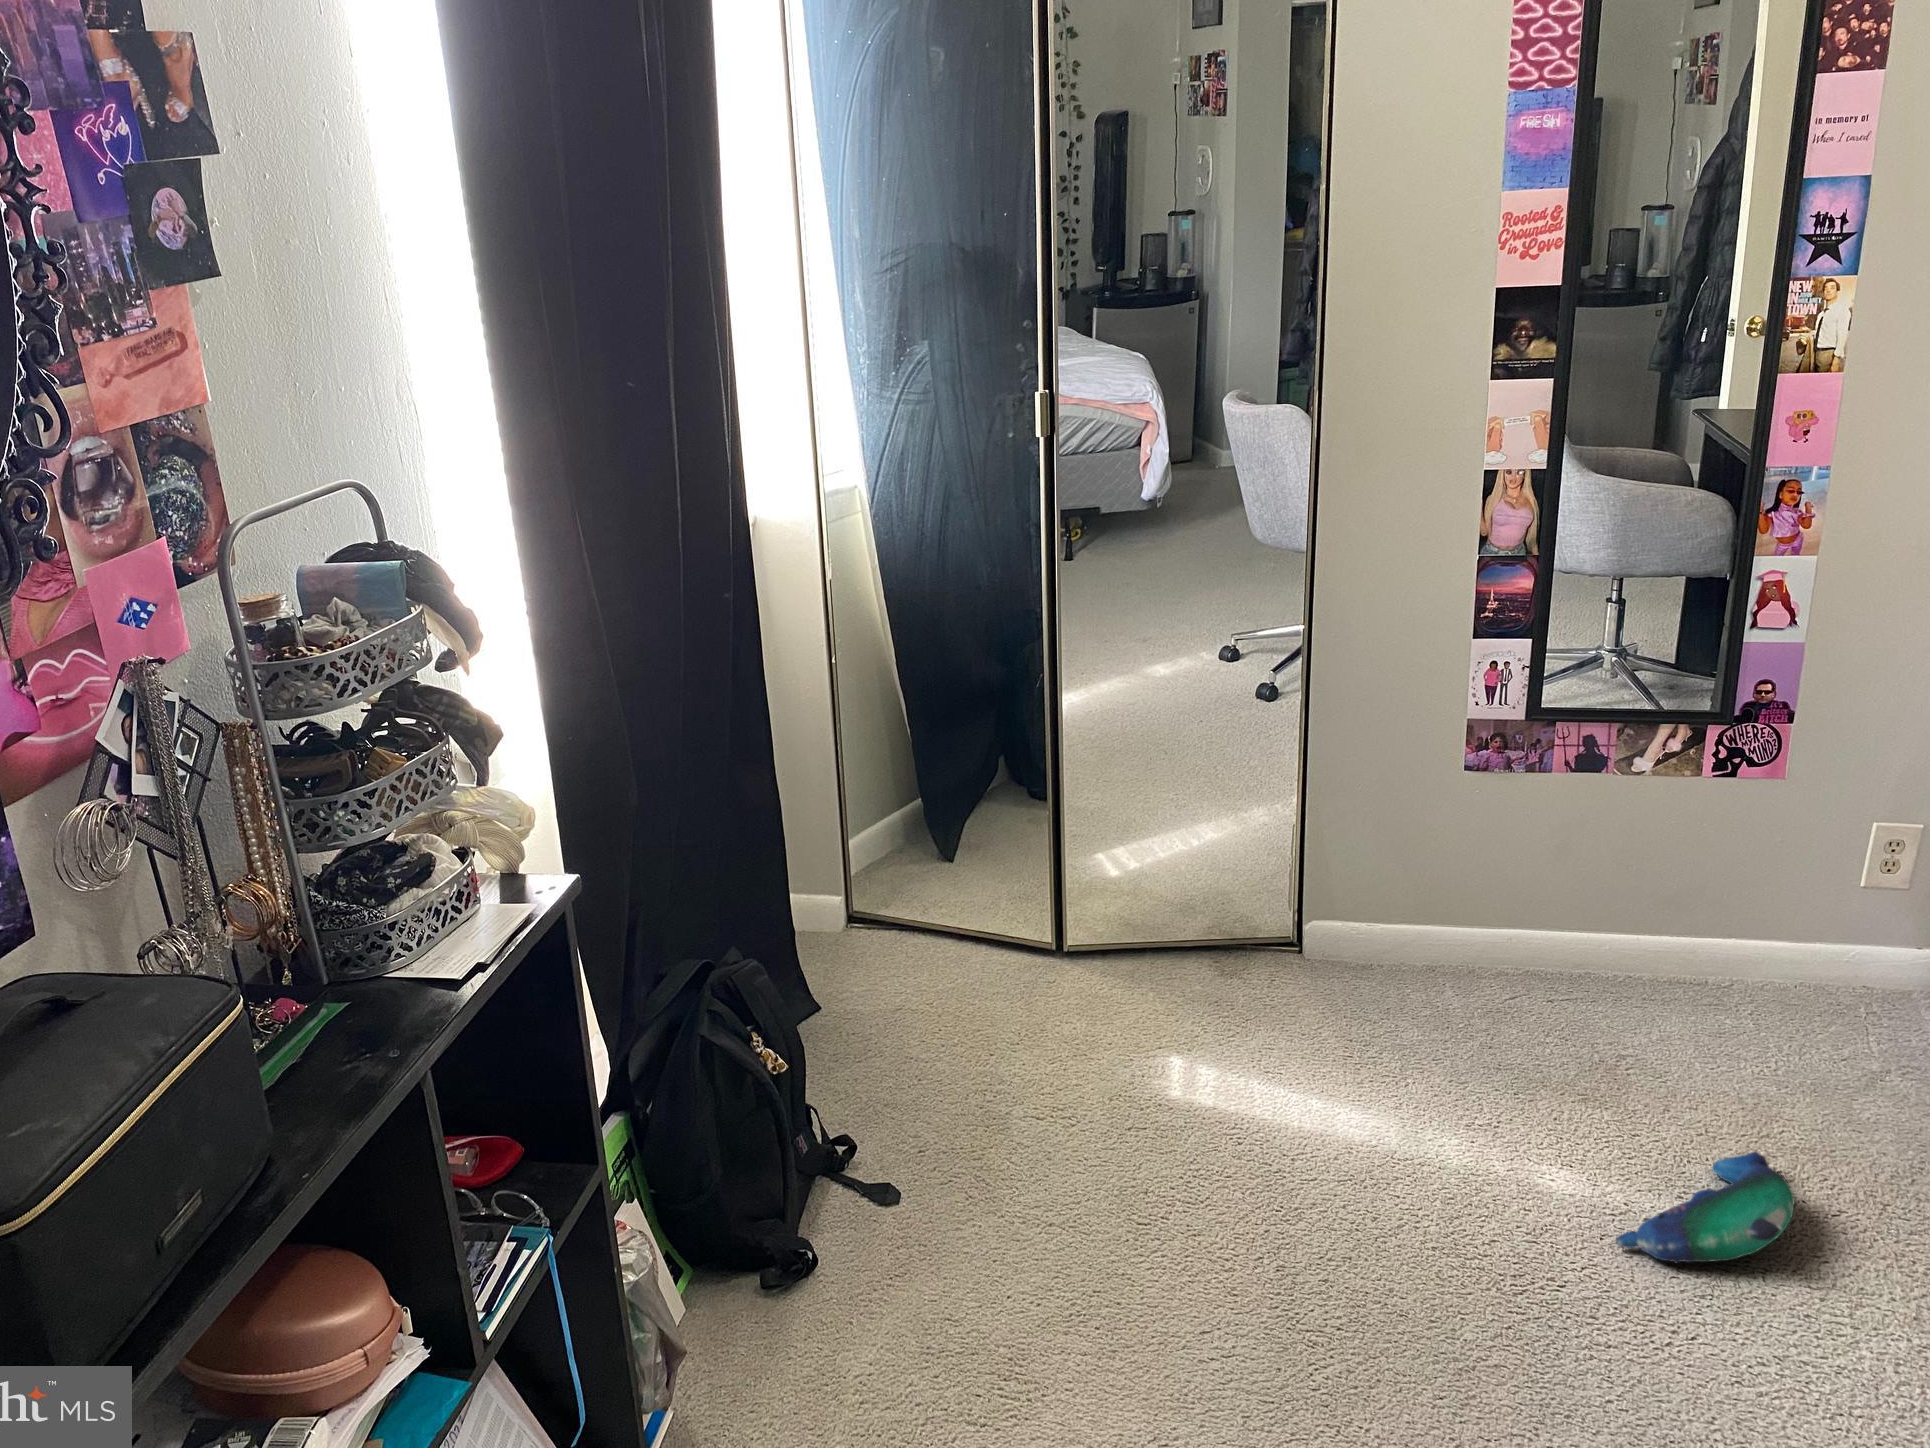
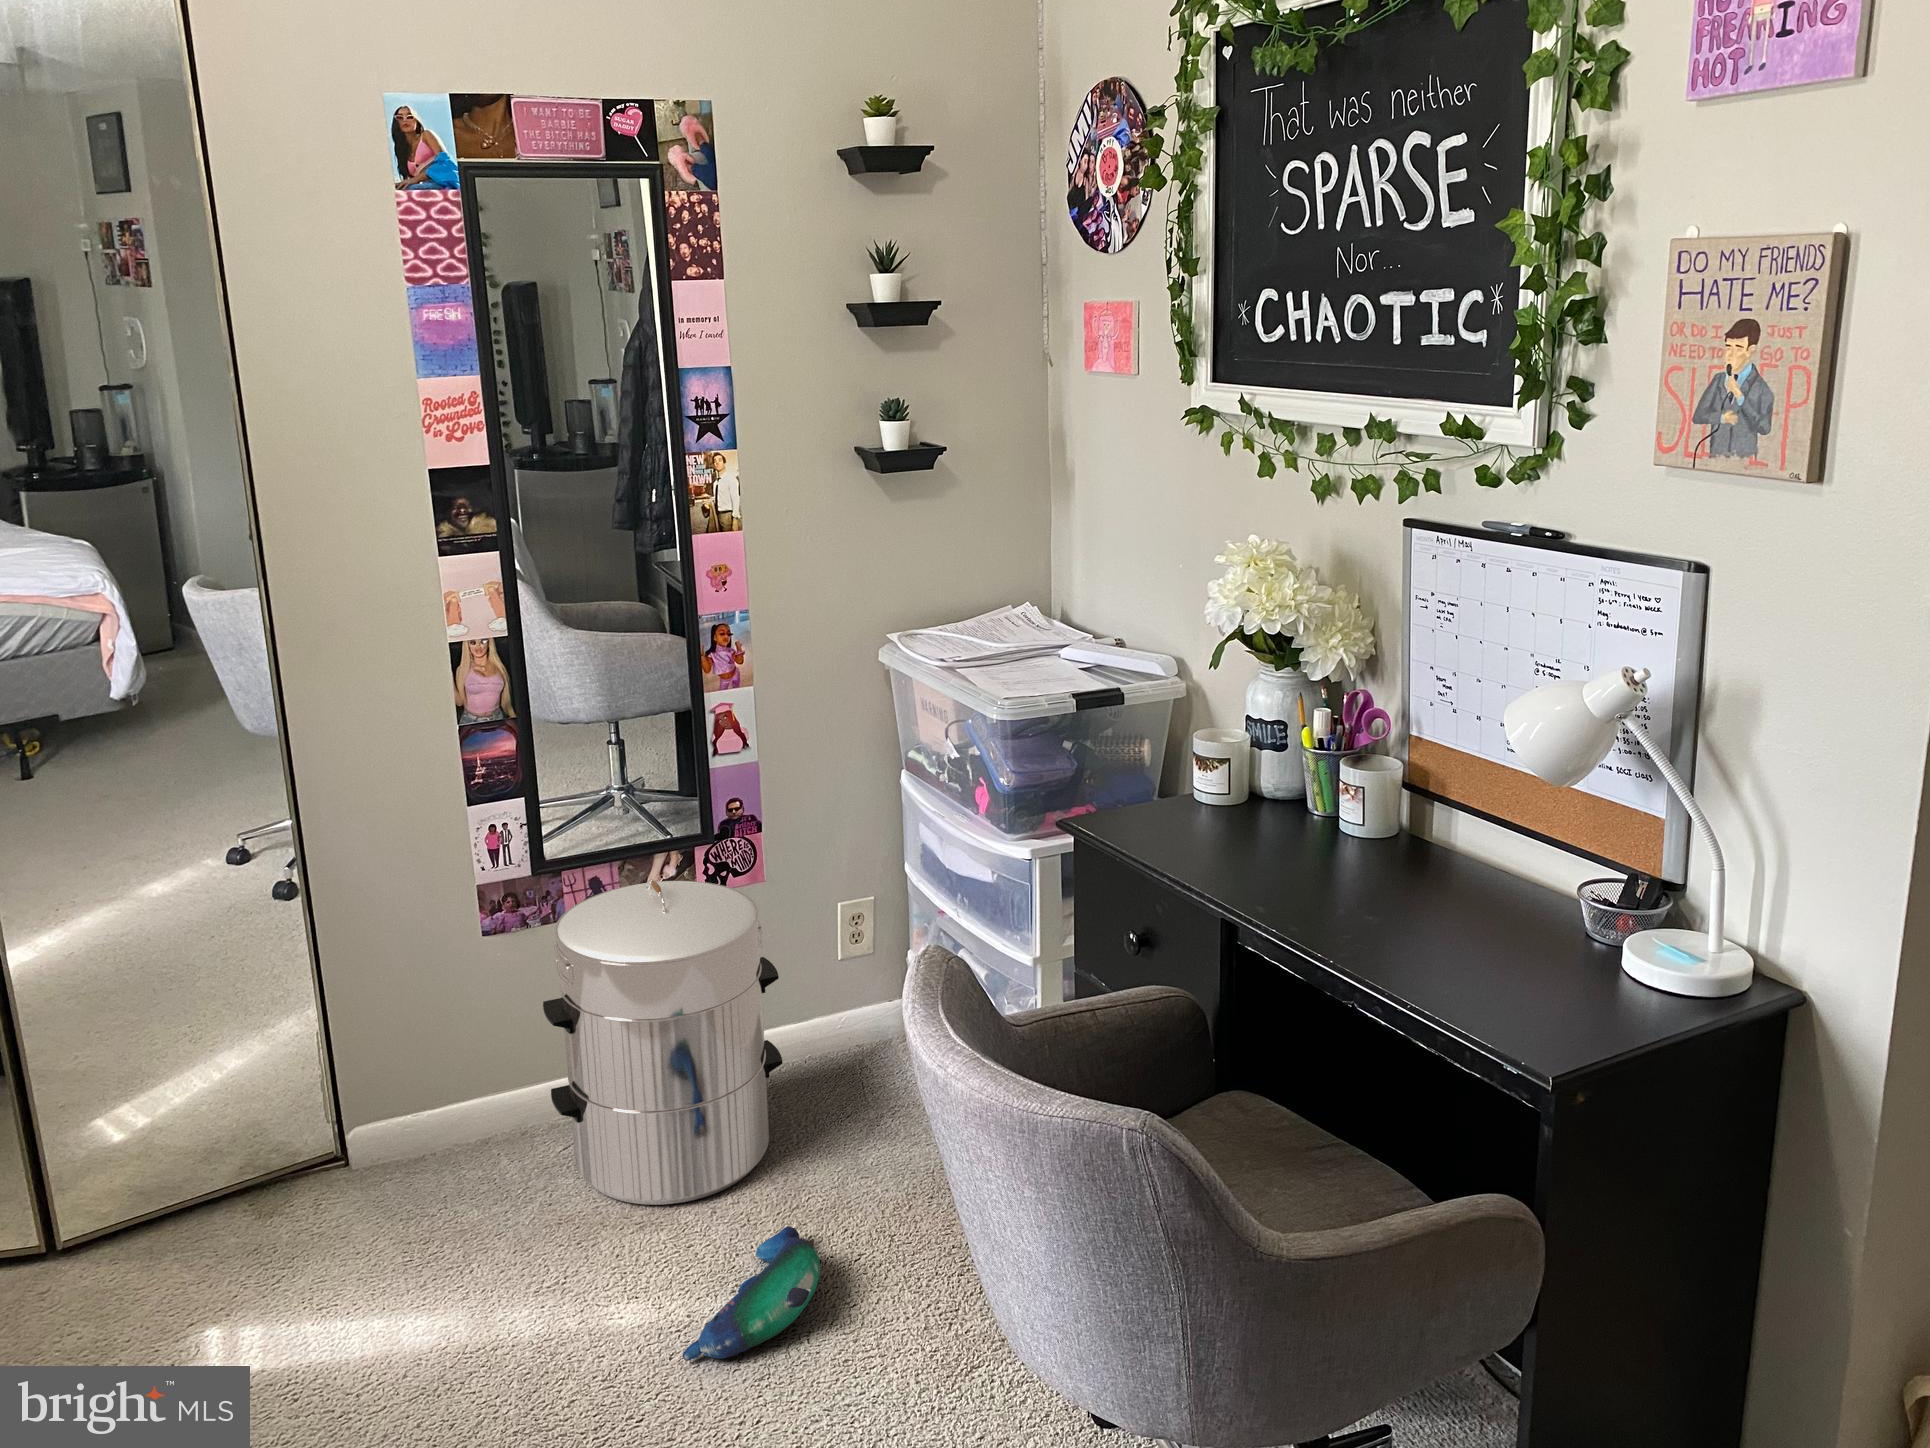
waste bin: none [1507,745,1790,1091] -> present [543,879,782,1205]

